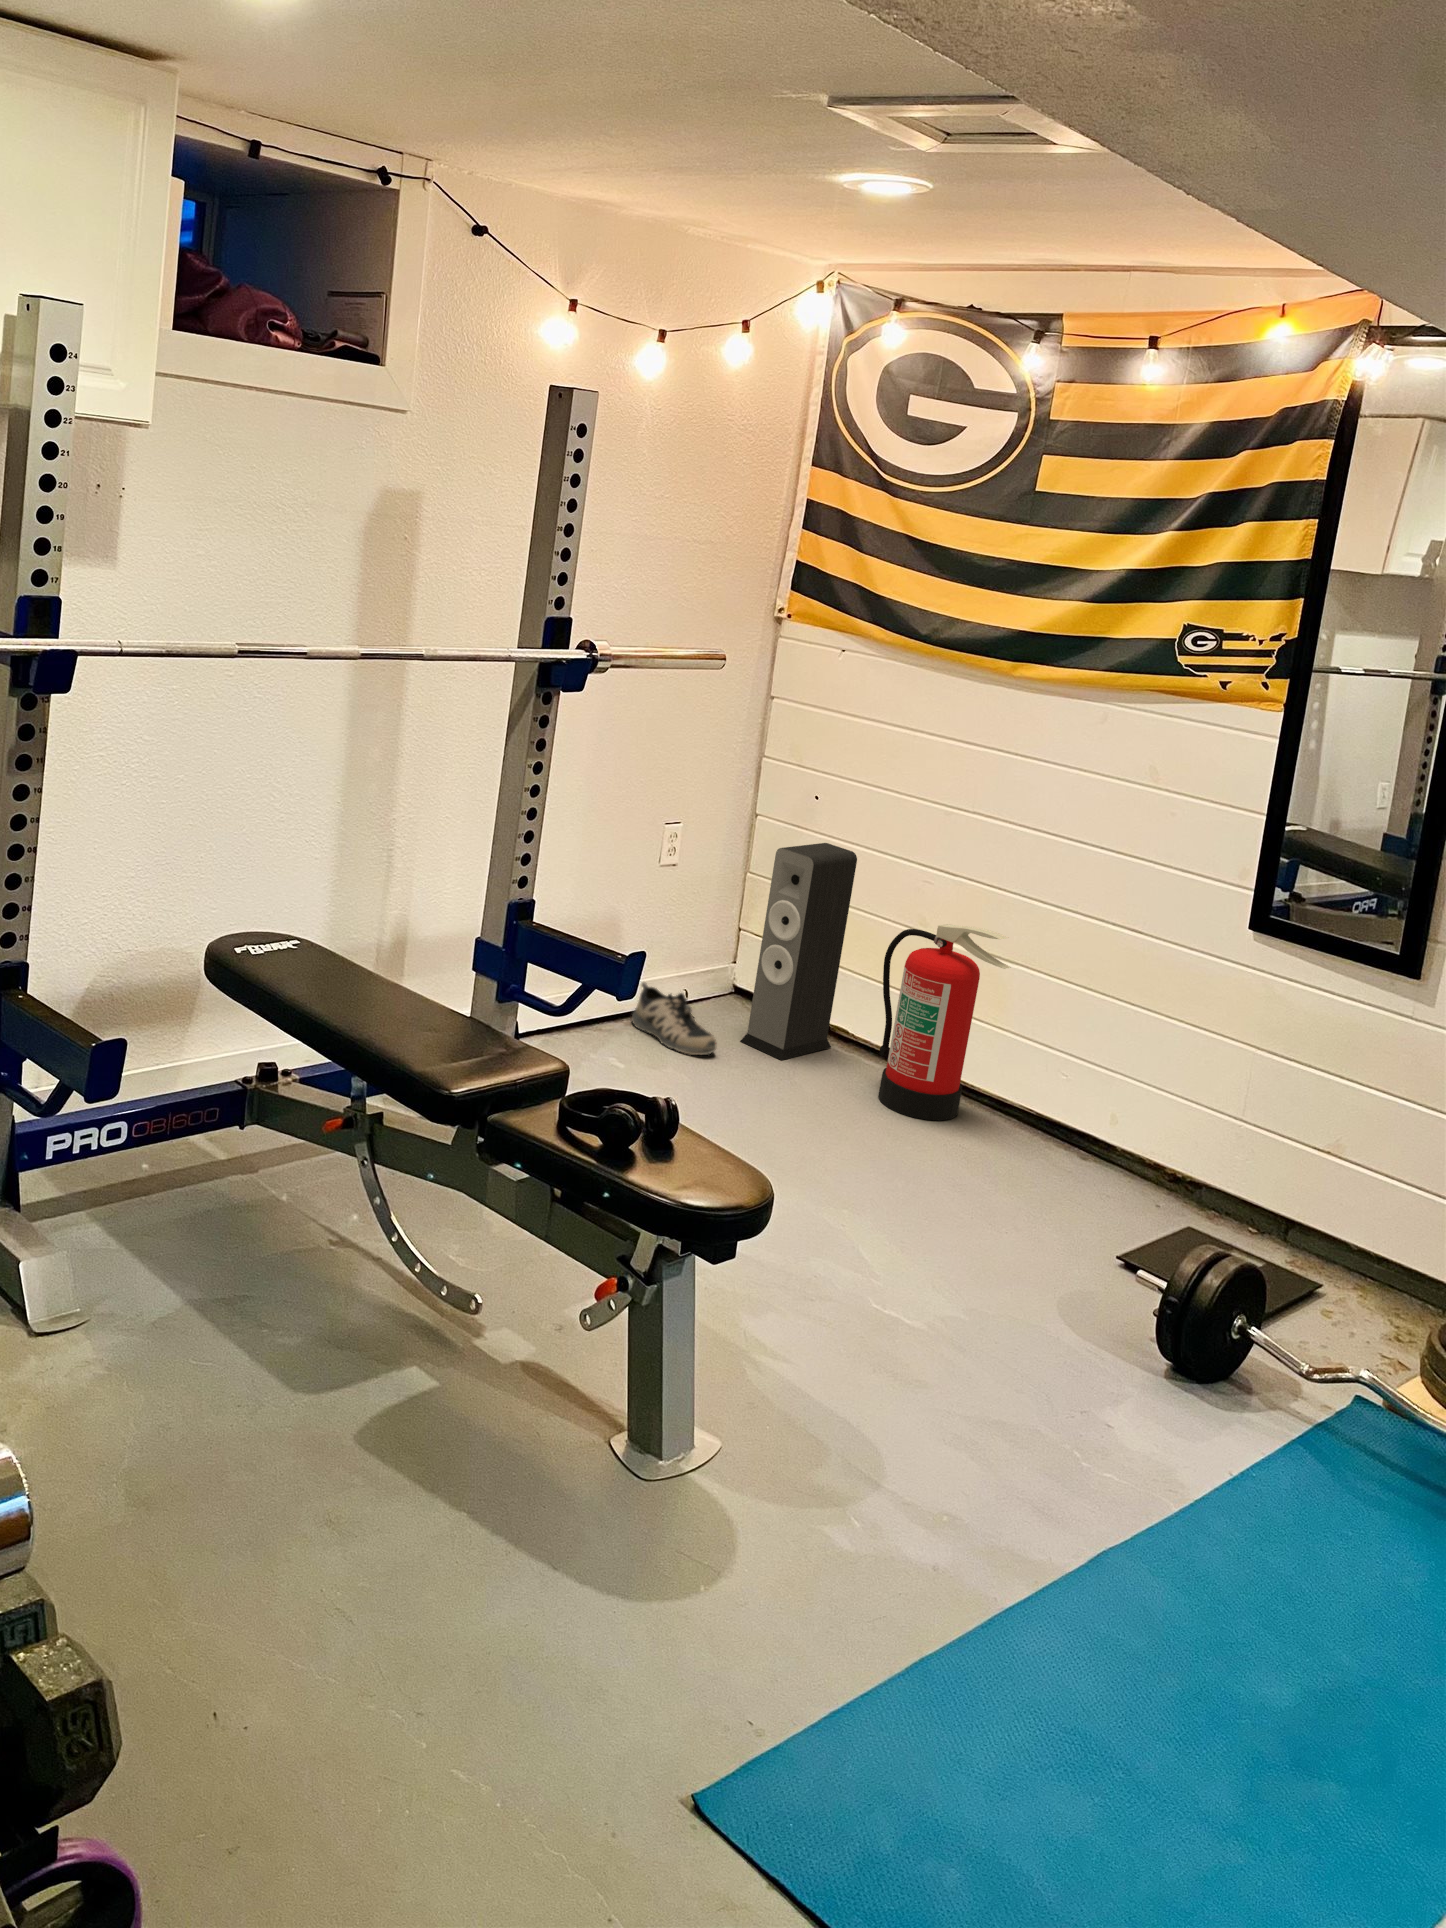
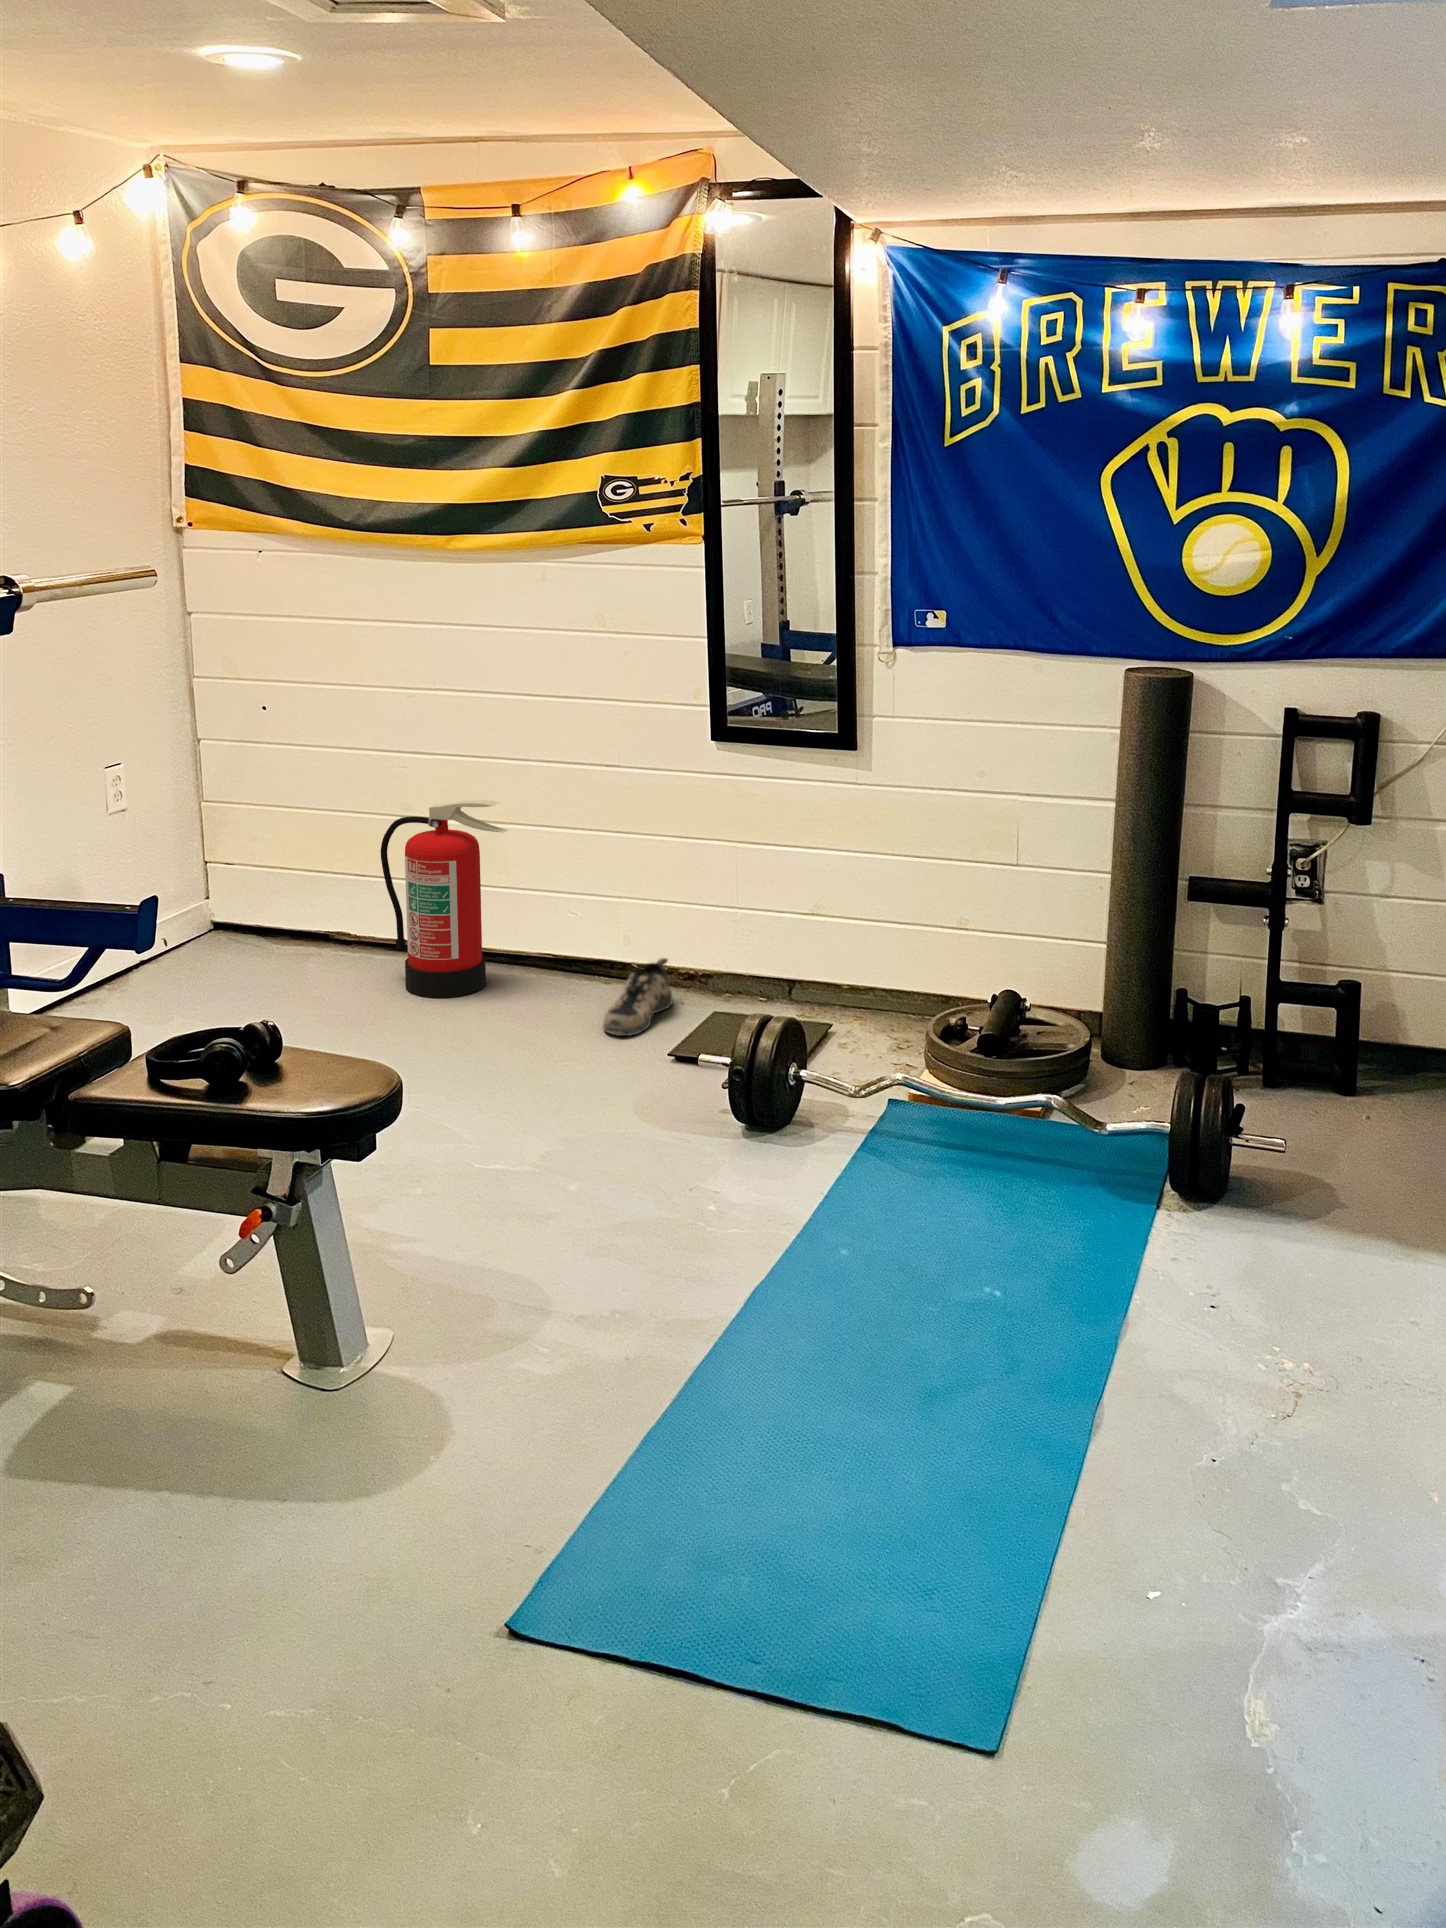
speaker: present [740,843,857,1060] -> none [241,754,341,983]
shoe: present [632,982,716,1055] -> present [603,958,673,1036]

